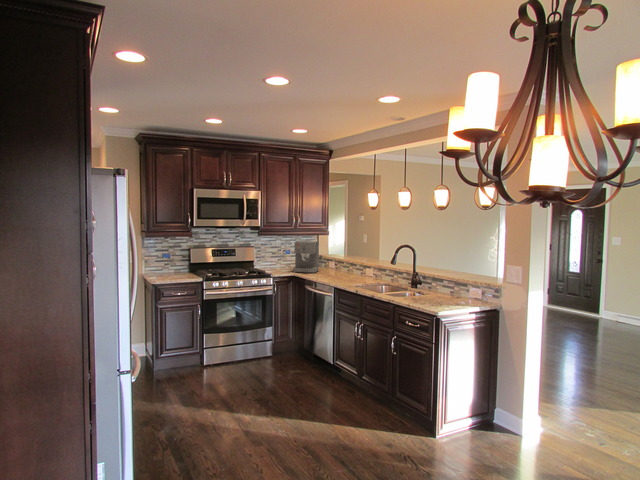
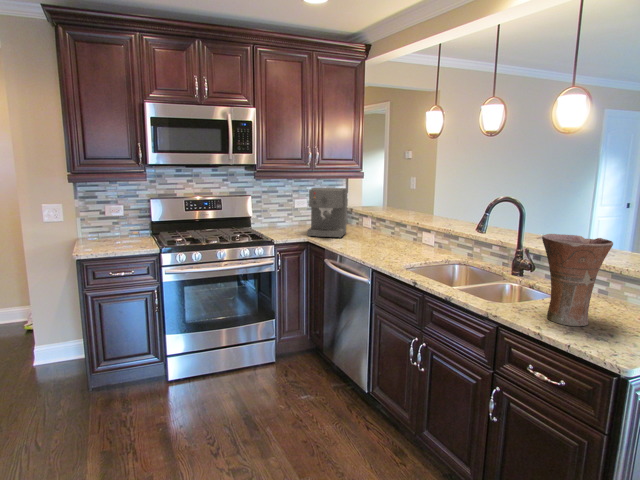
vase: none [413,261,443,303] -> present [542,234,613,326]

